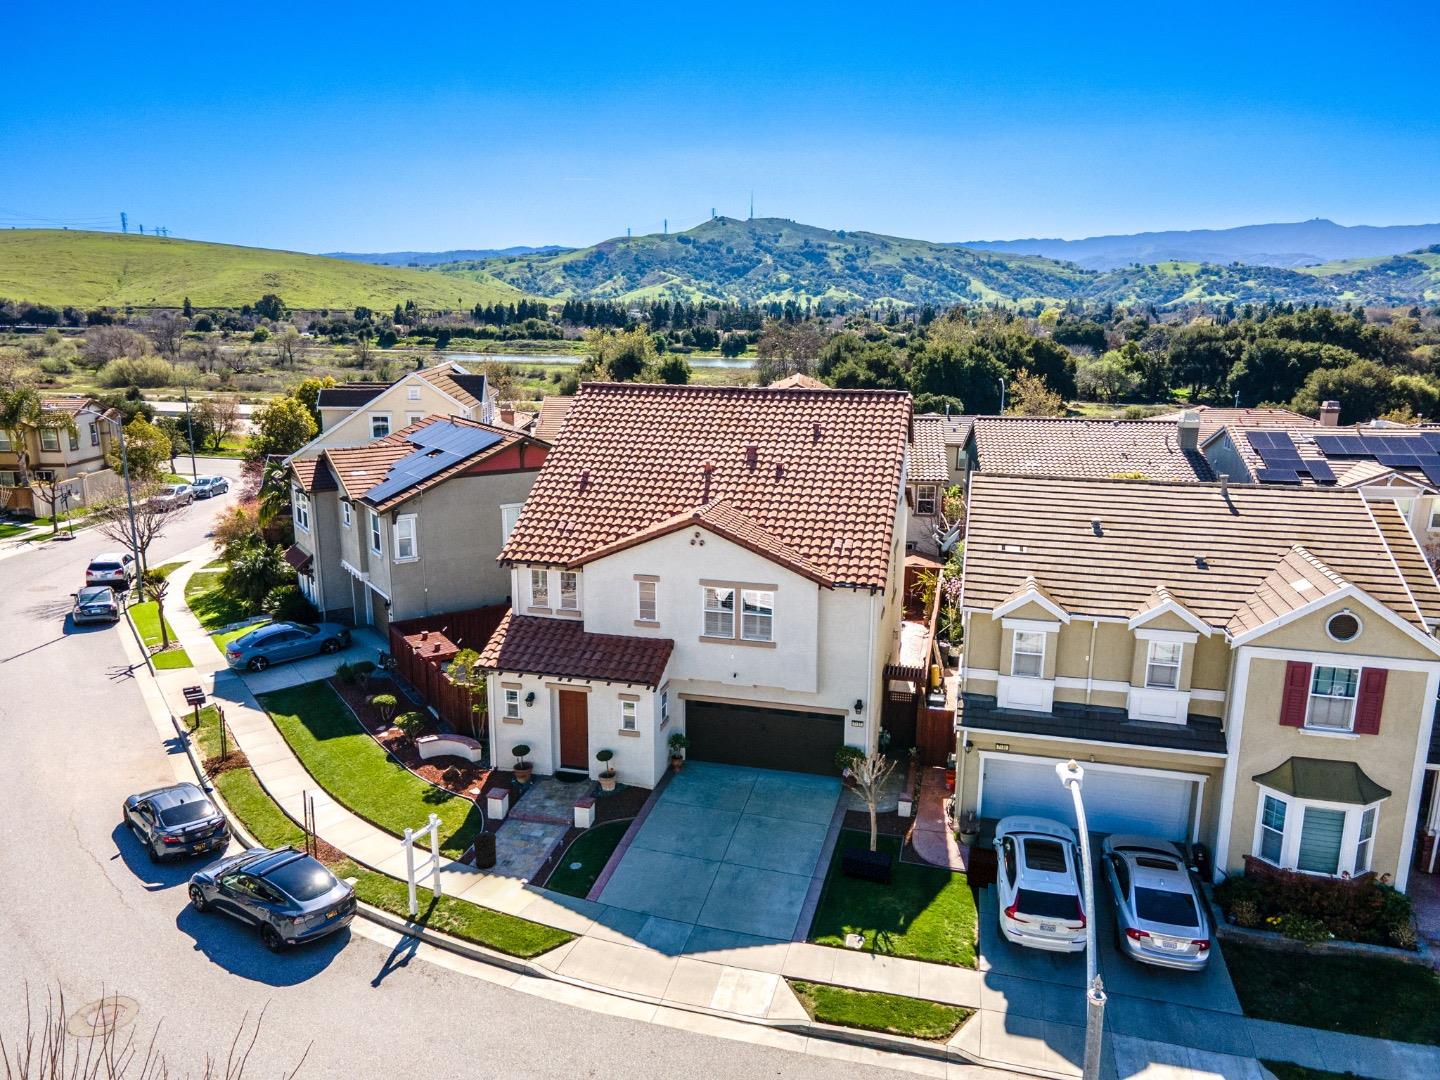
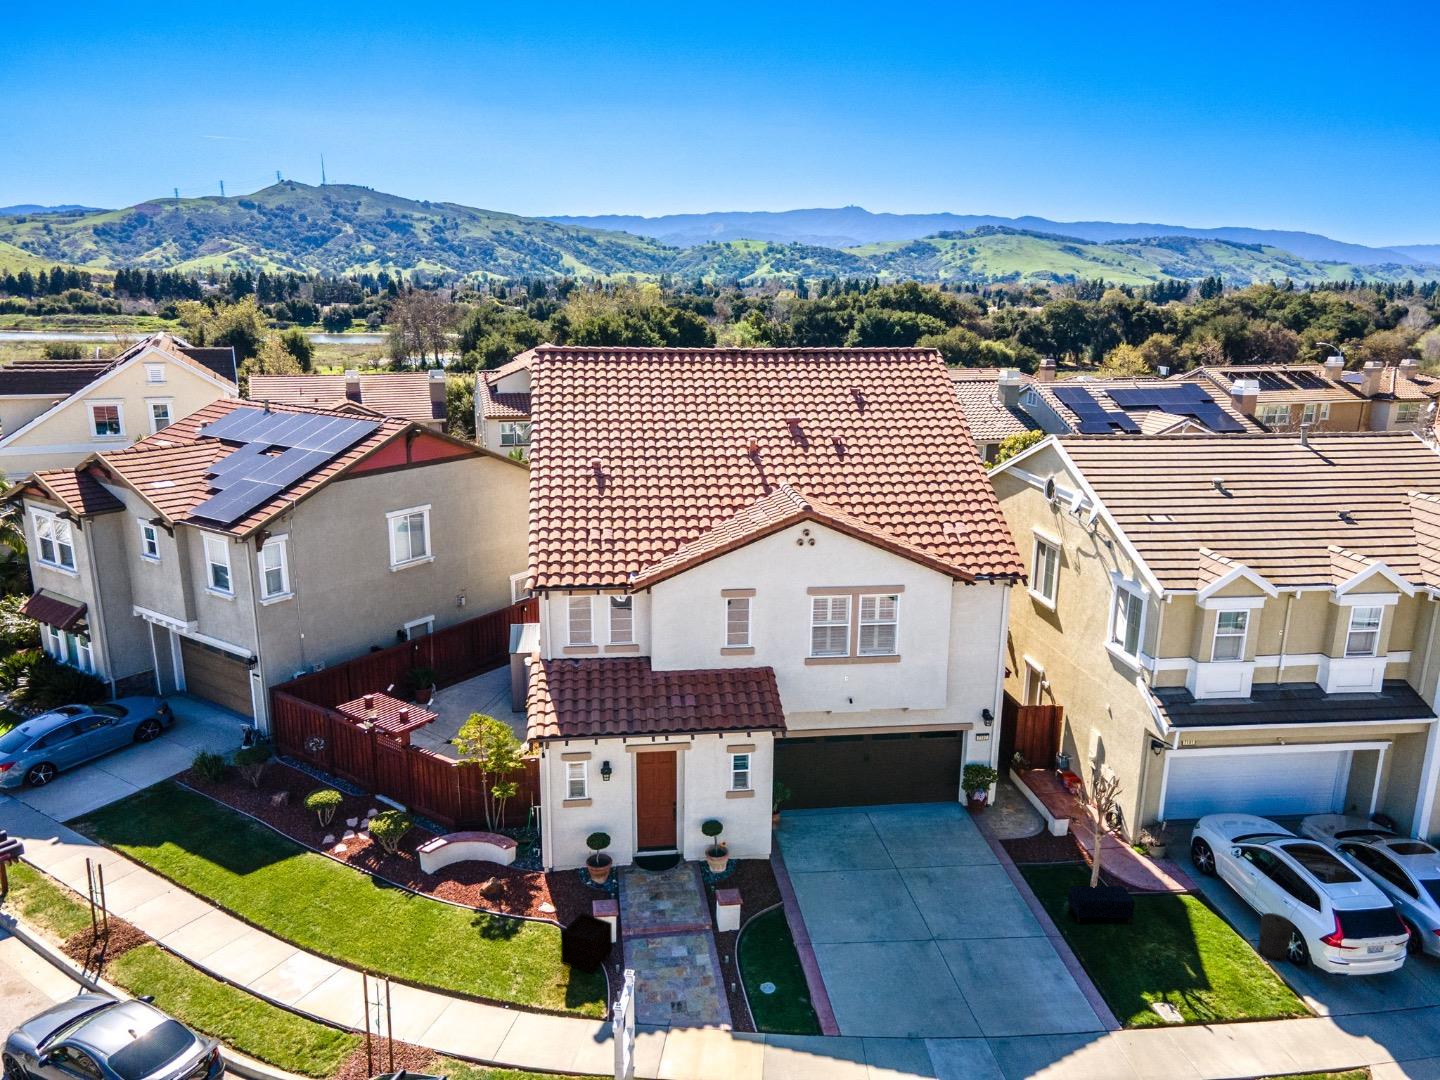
trash can: present [473,832,496,869] -> present [1257,913,1294,962]
wooden crate: present [967,845,998,888] -> present [561,913,612,974]

